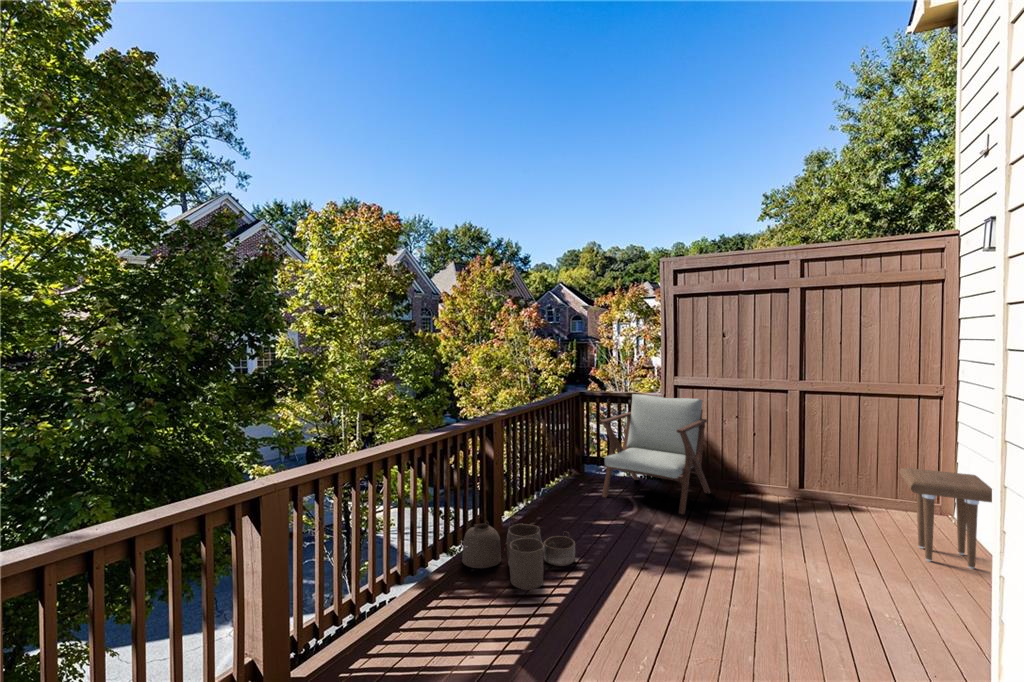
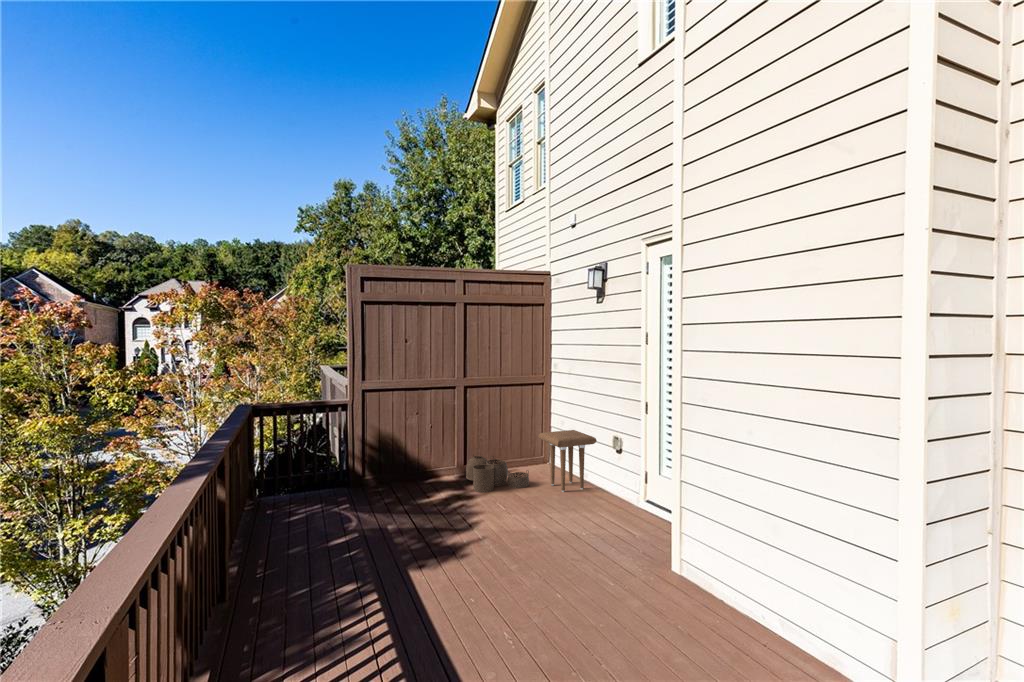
lounge chair: present [600,394,710,514] -> none [303,400,398,520]
woven basket: present [462,521,575,590] -> present [466,456,529,492]

